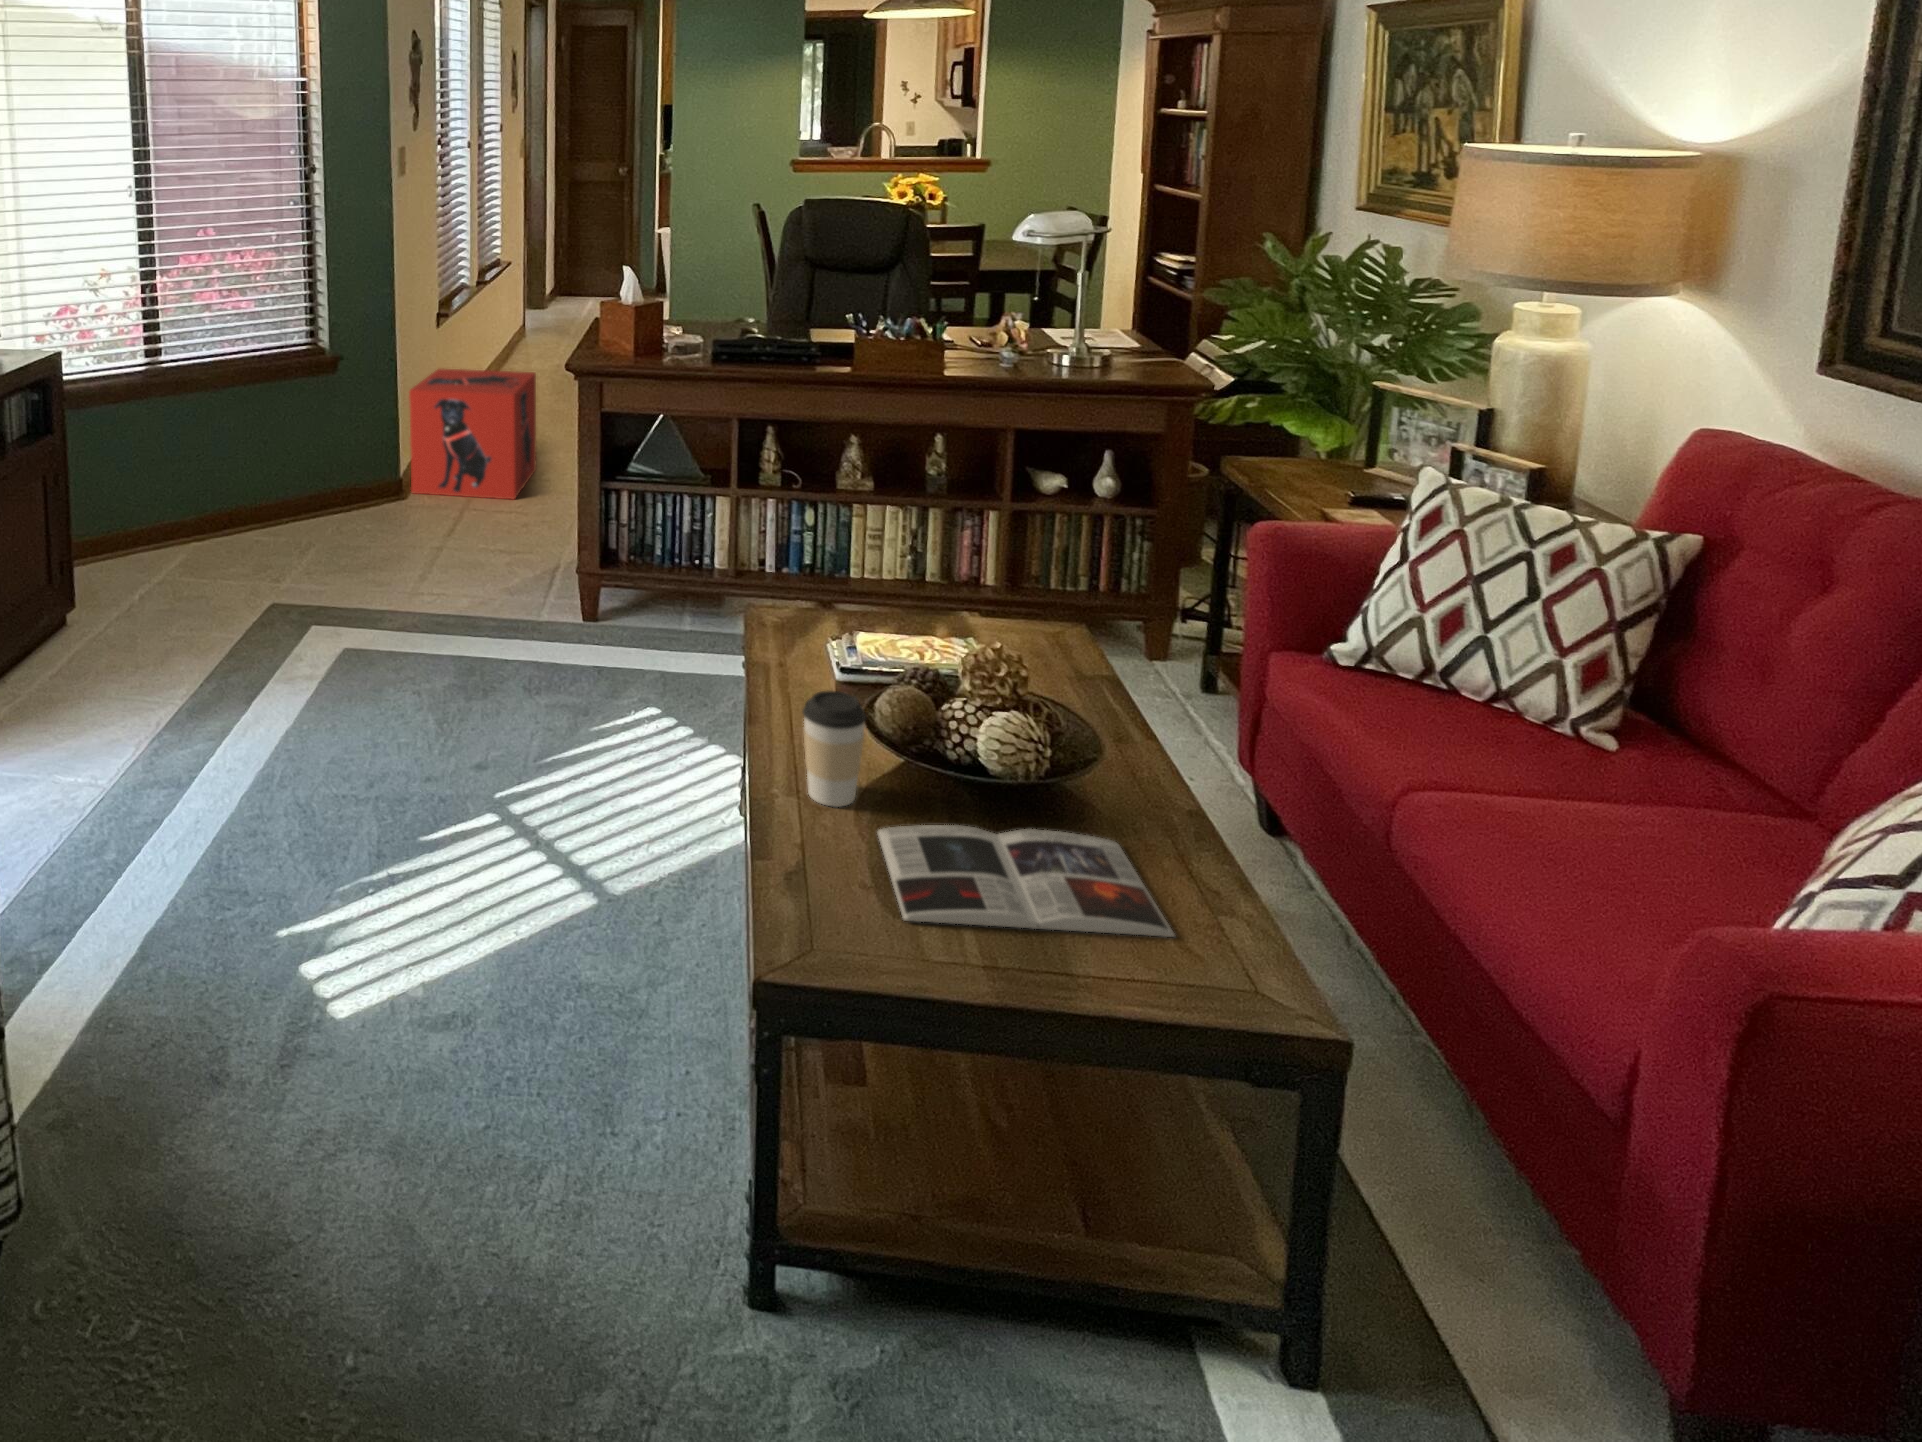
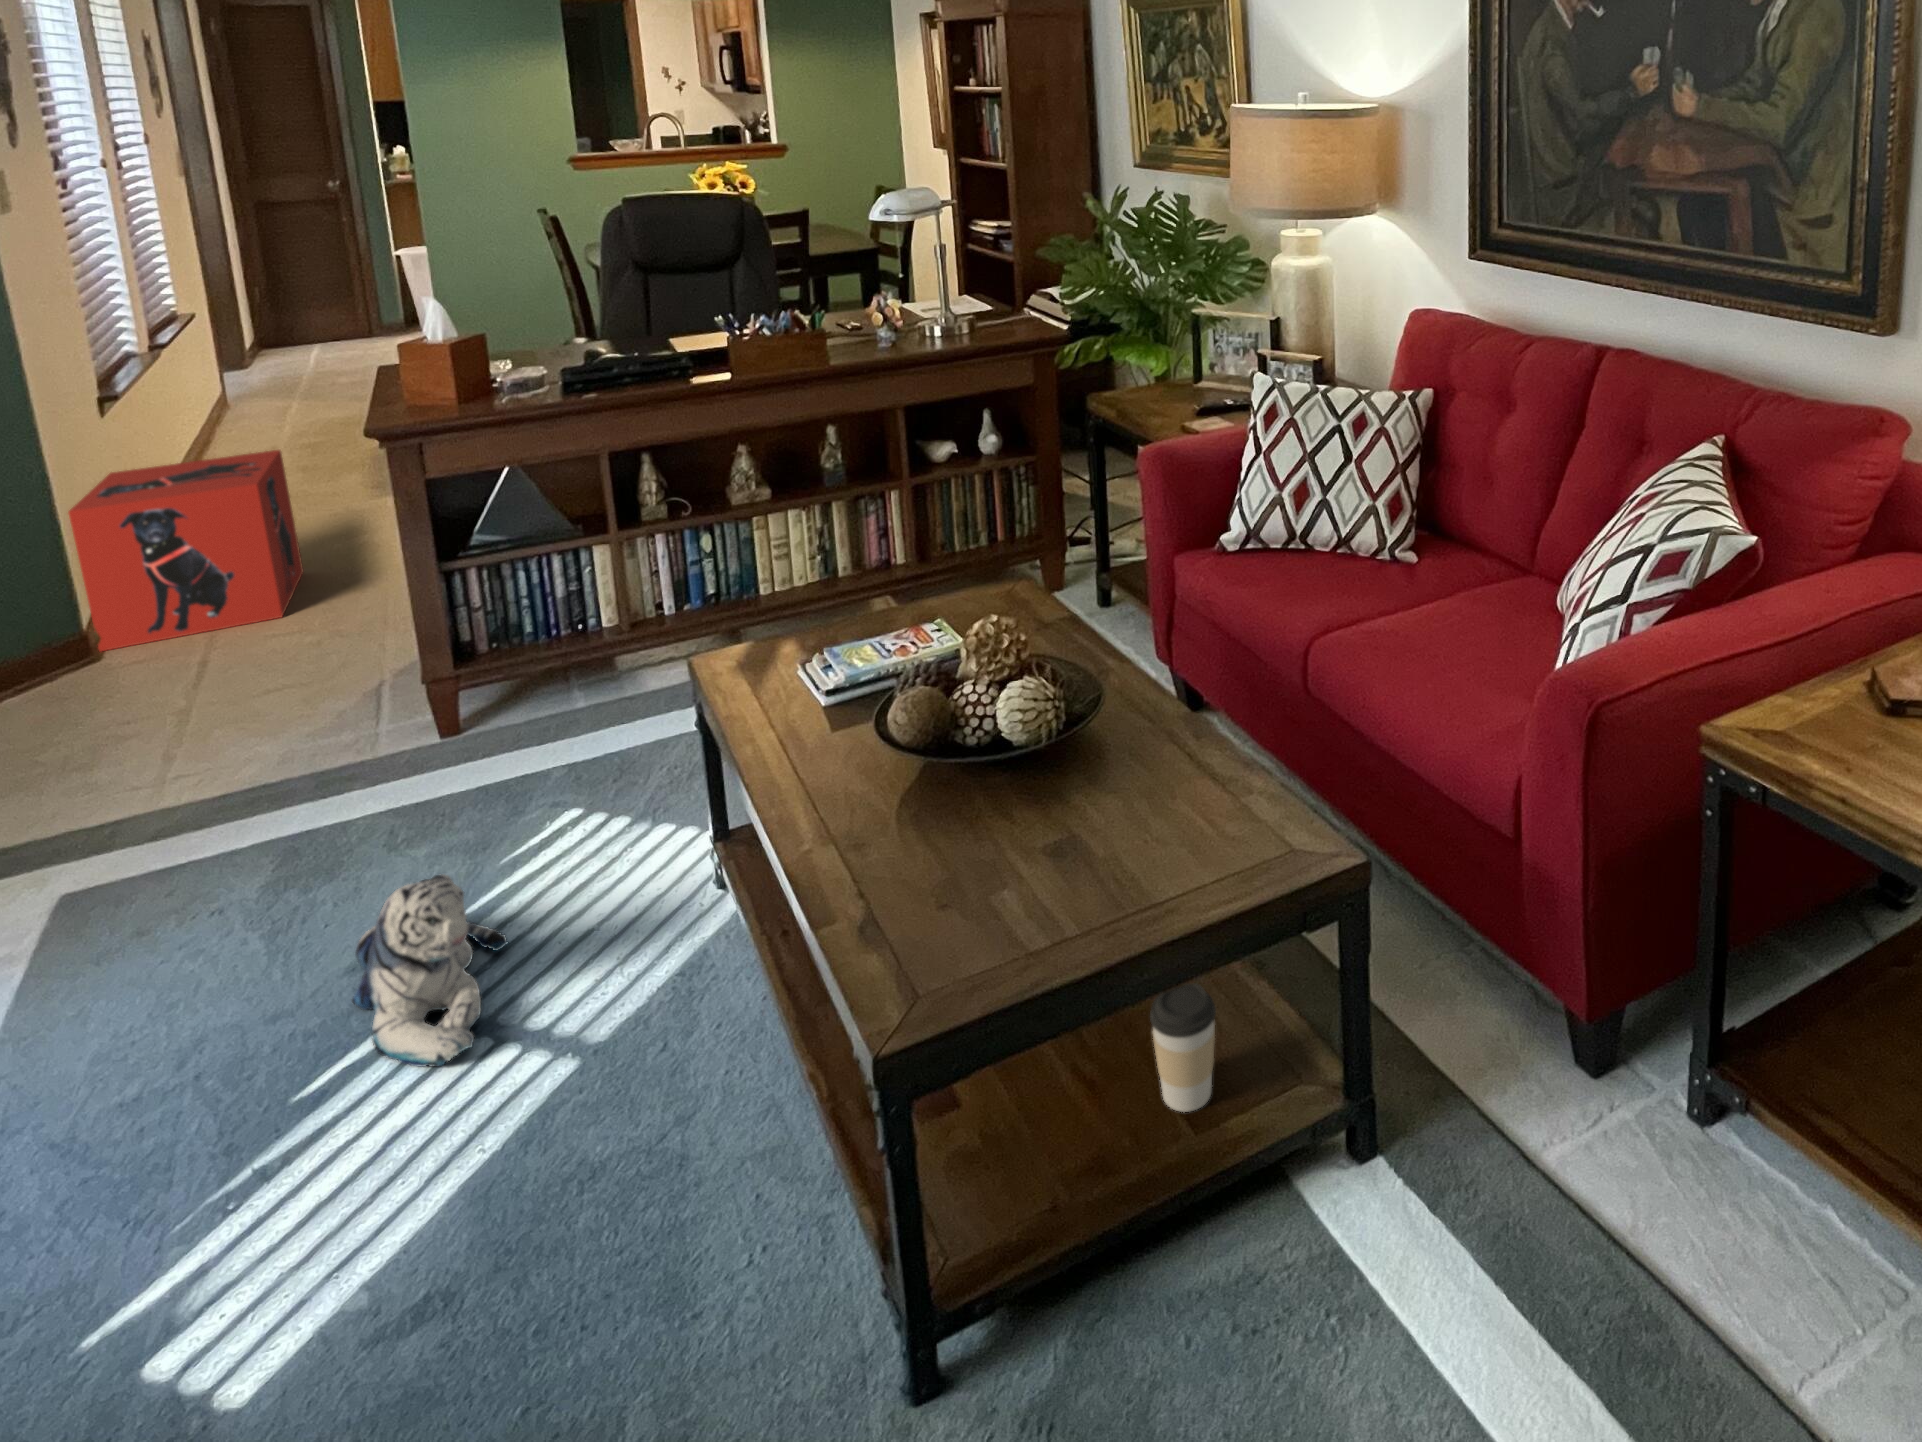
coffee cup: present [803,690,866,807] -> present [1150,984,1216,1112]
plush toy: none [476,711,580,855] -> present [352,874,508,1067]
magazine: present [877,825,1175,937] -> none [934,766,1219,927]

